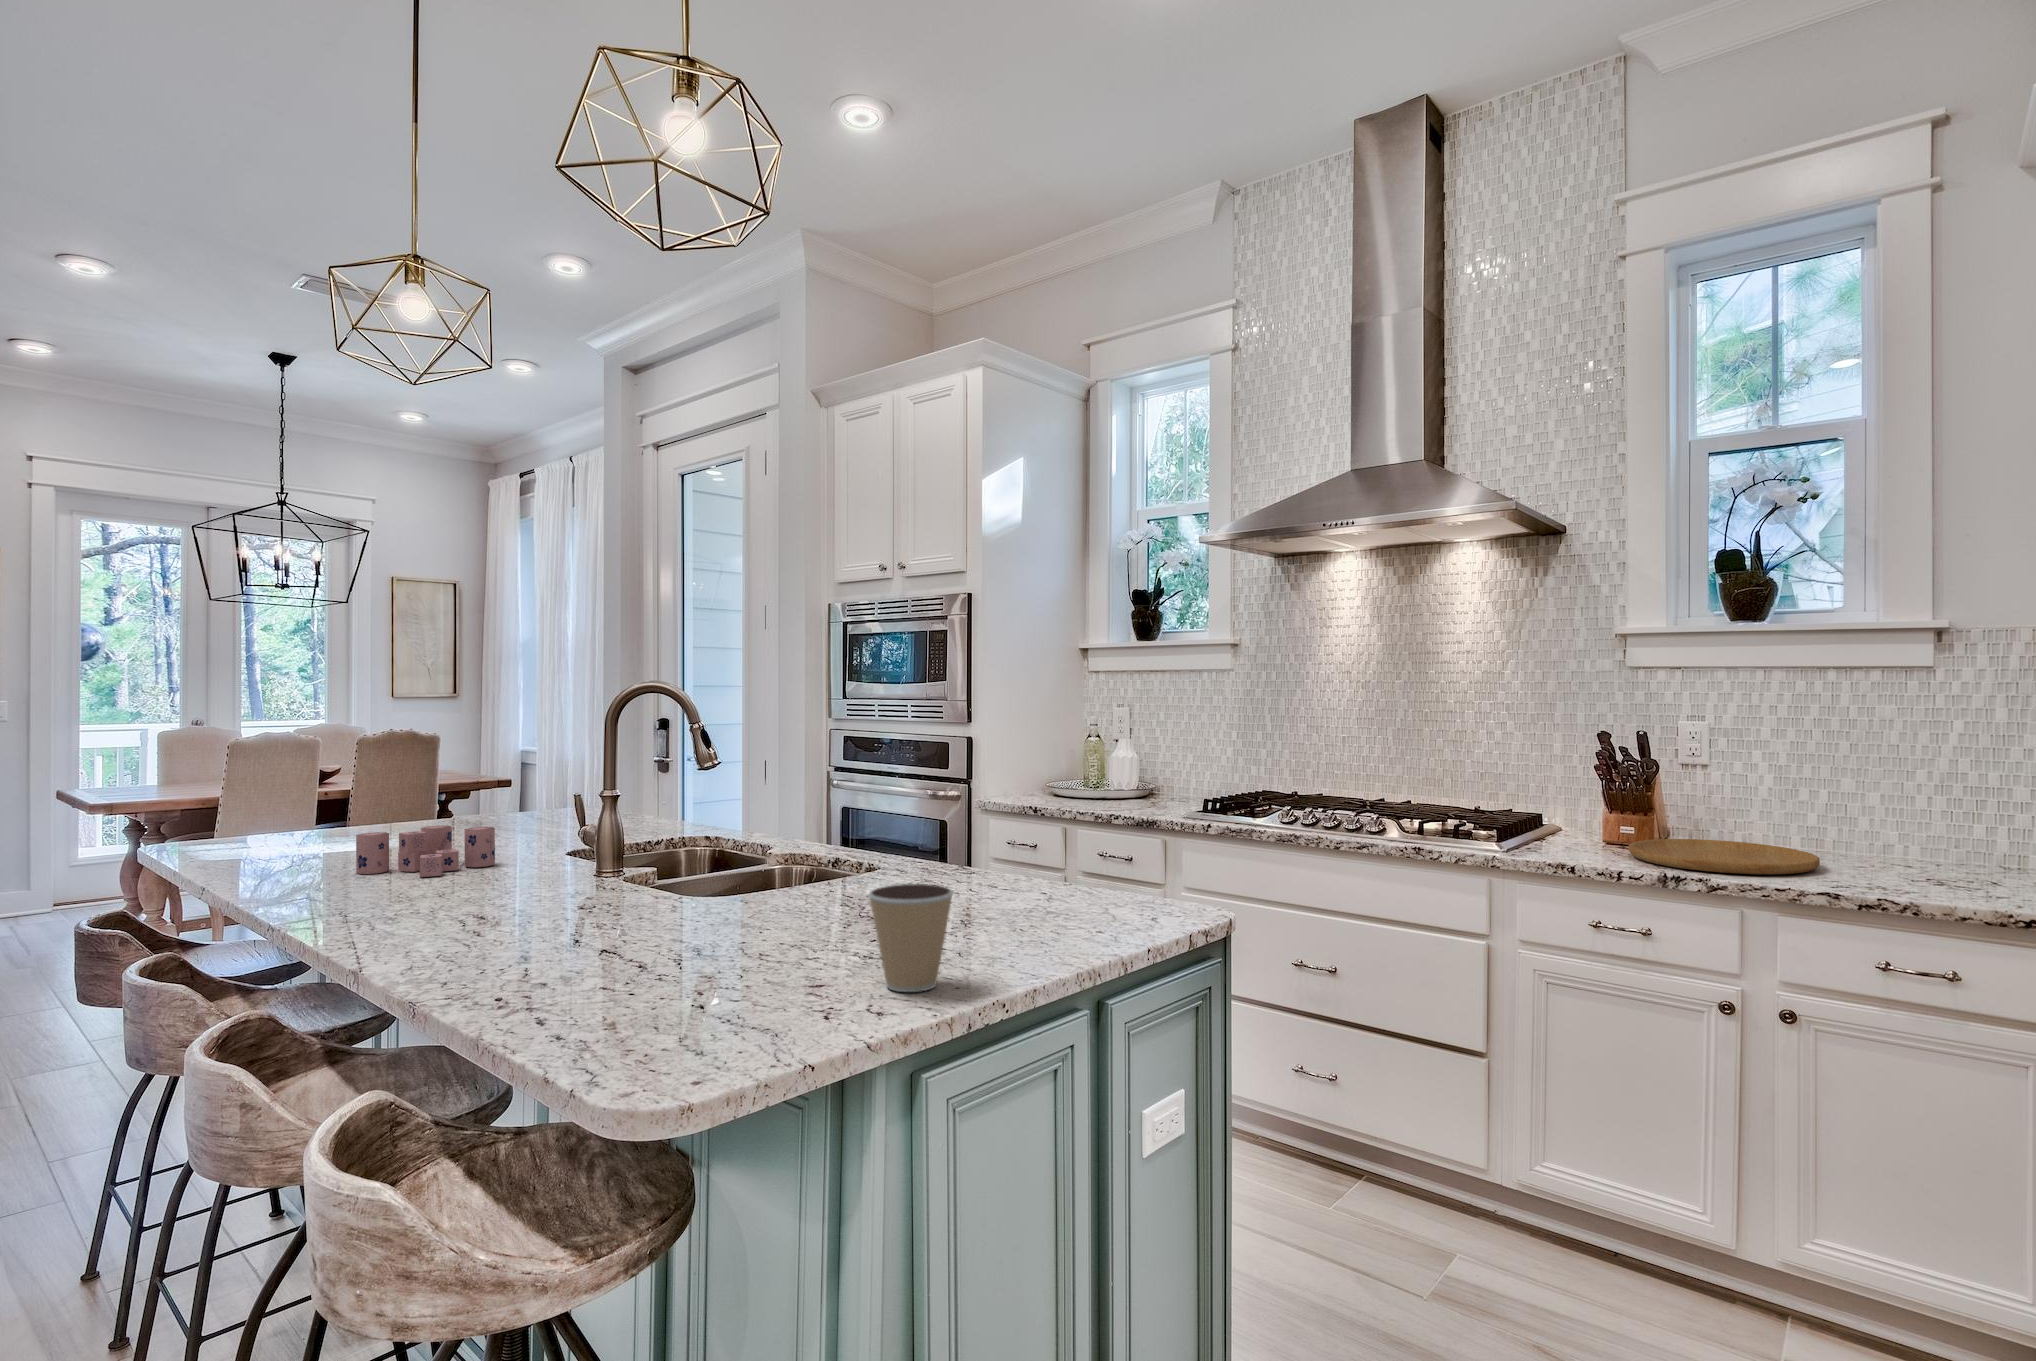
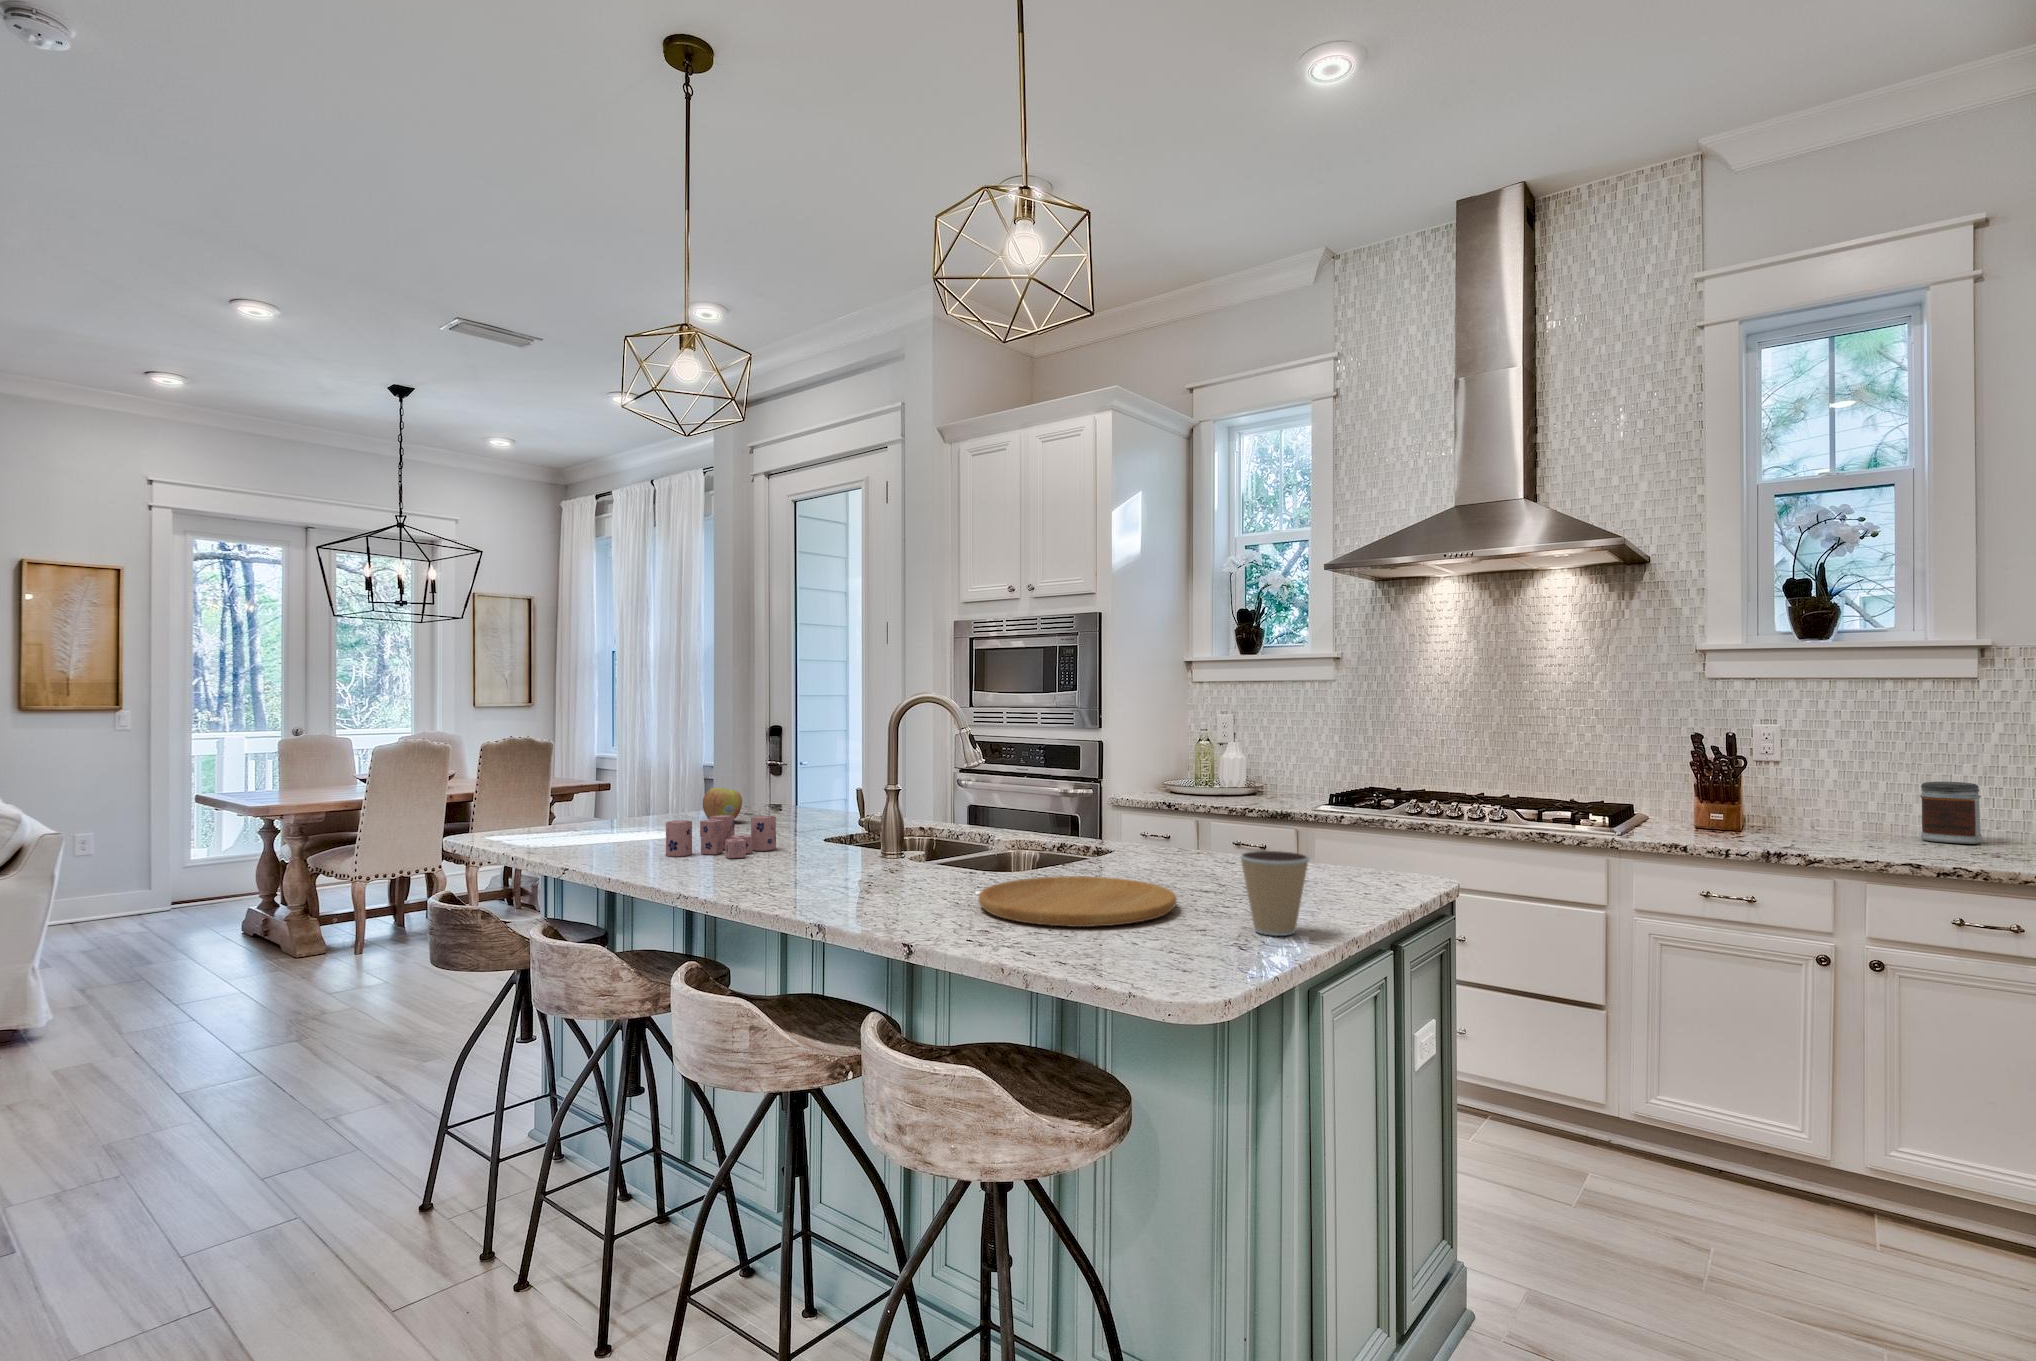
jar: none [1863,791,1936,866] -> present [1920,782,1982,844]
apple: none [468,792,515,832] -> present [703,788,742,819]
cutting board: present [1629,839,1820,874] -> present [978,876,1177,927]

